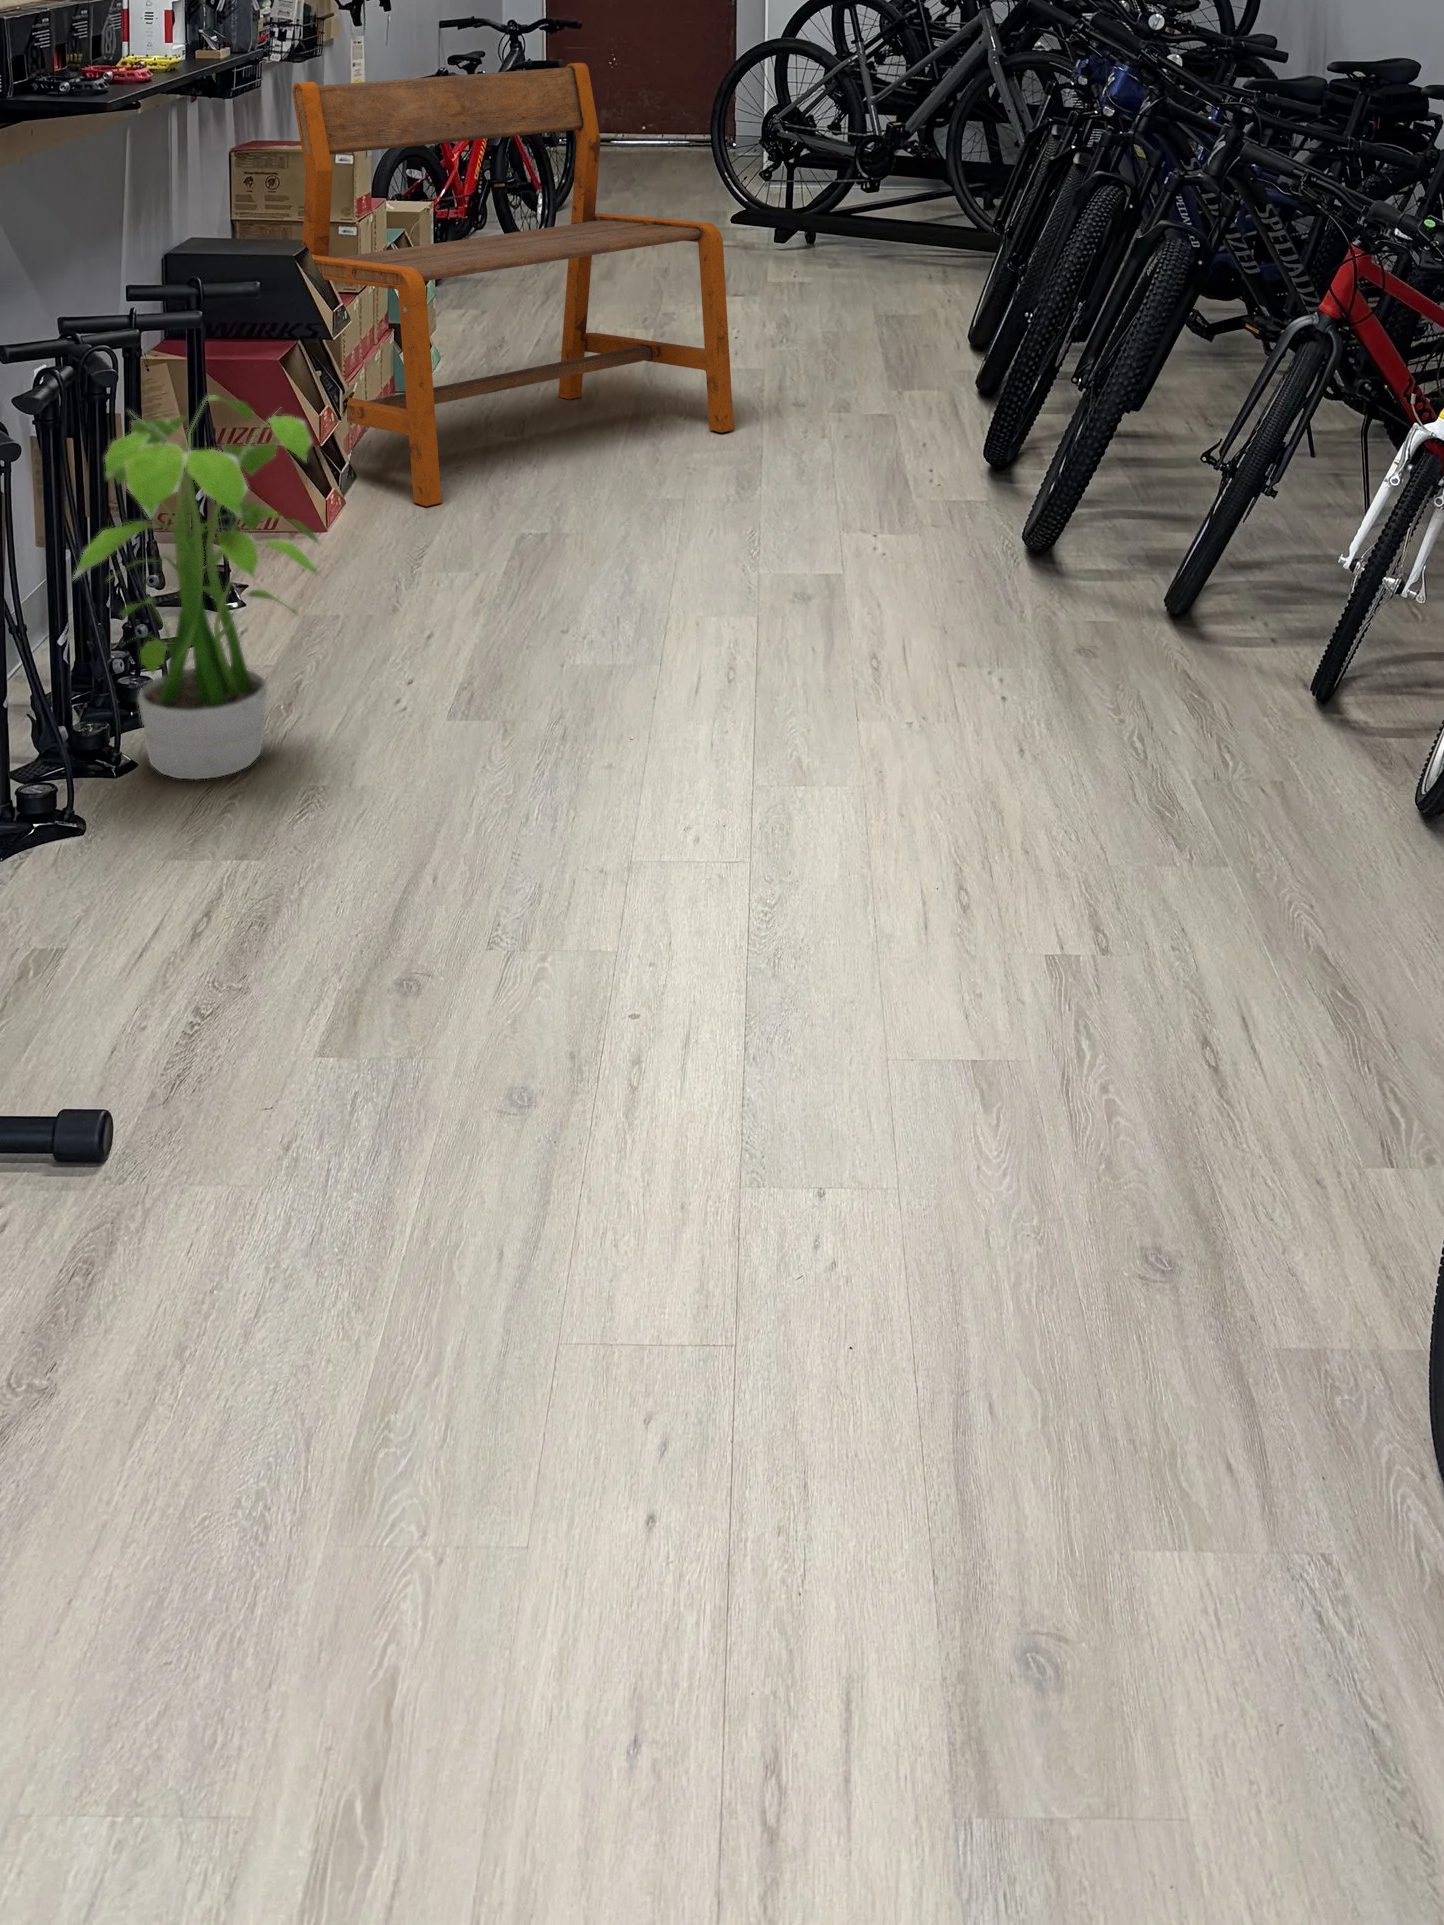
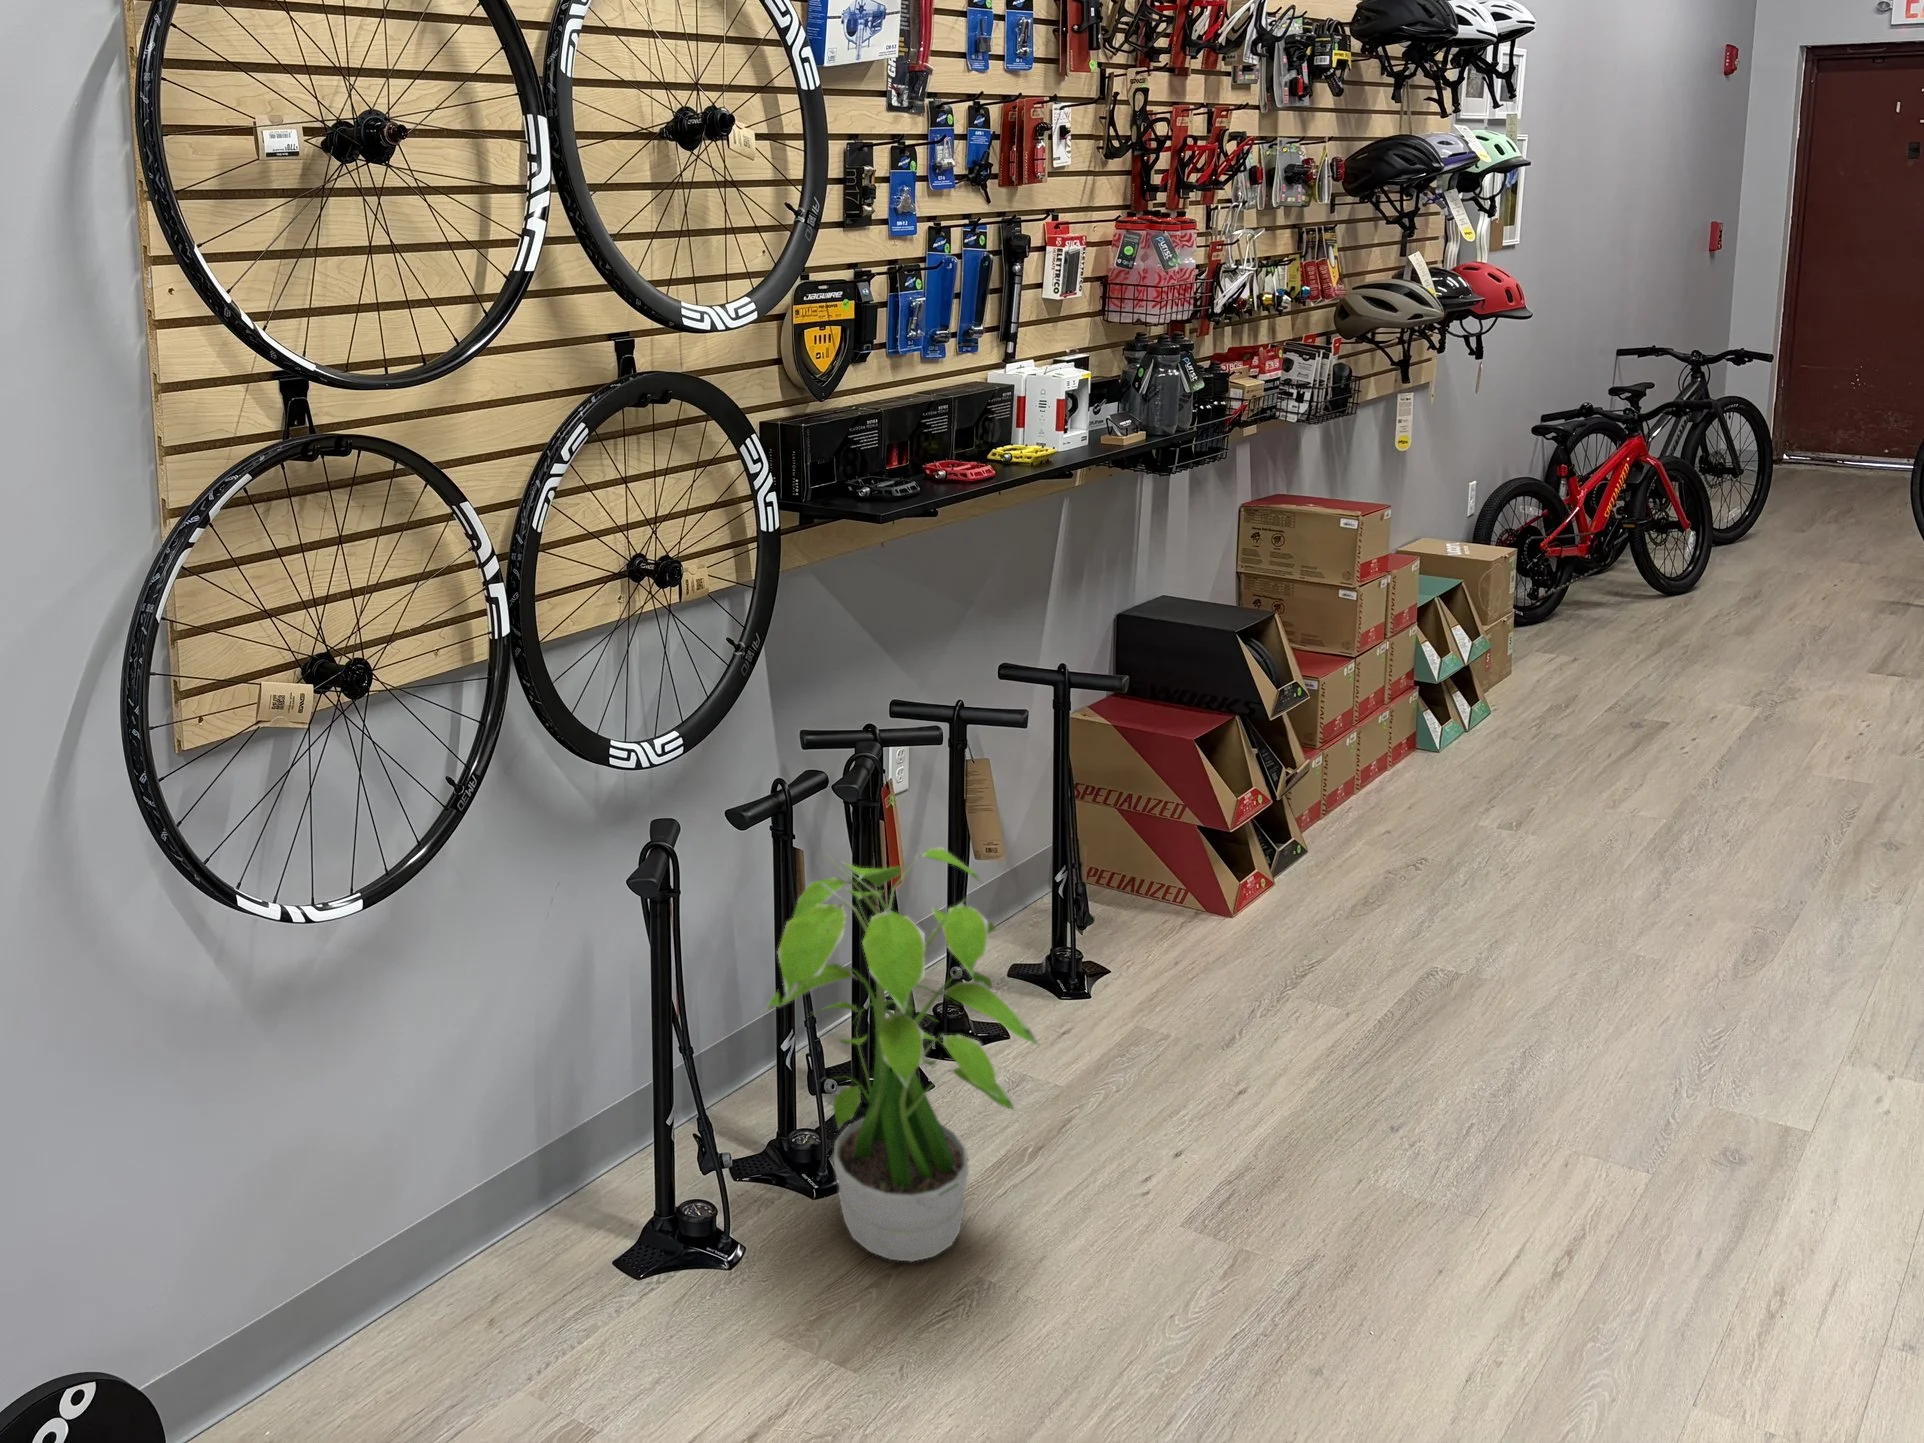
bench: present [292,63,734,506] -> none [1264,429,1846,913]

